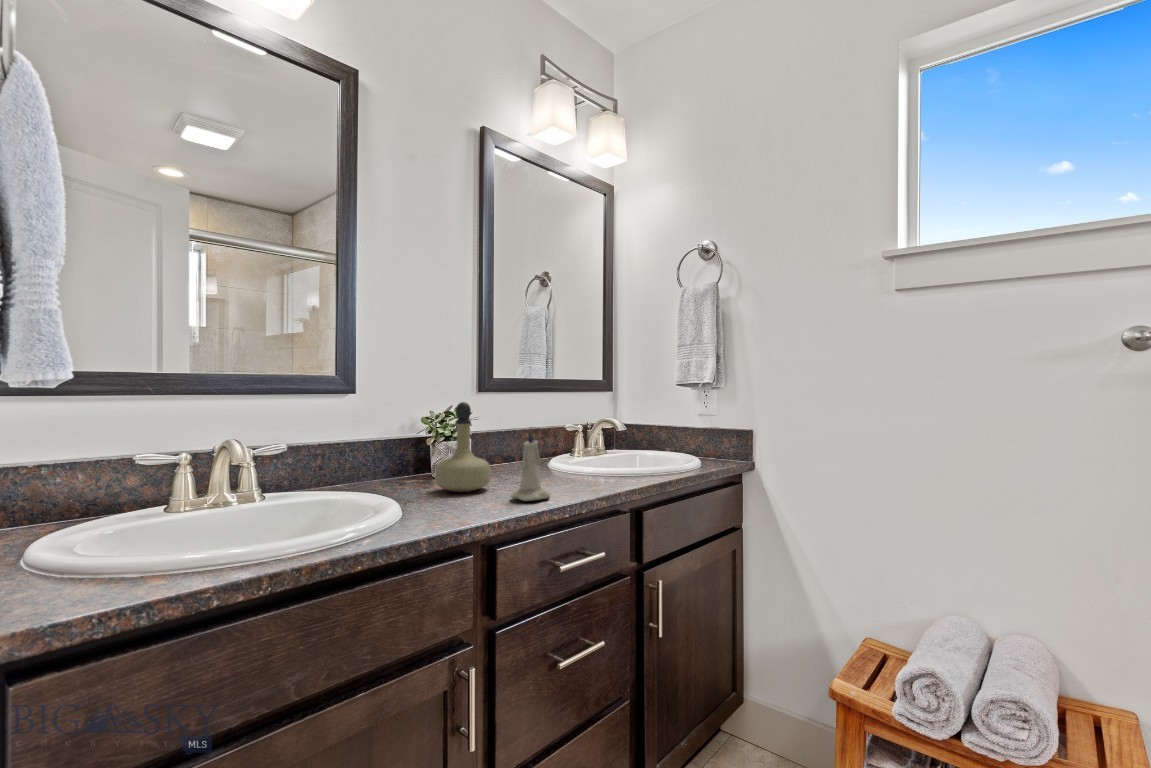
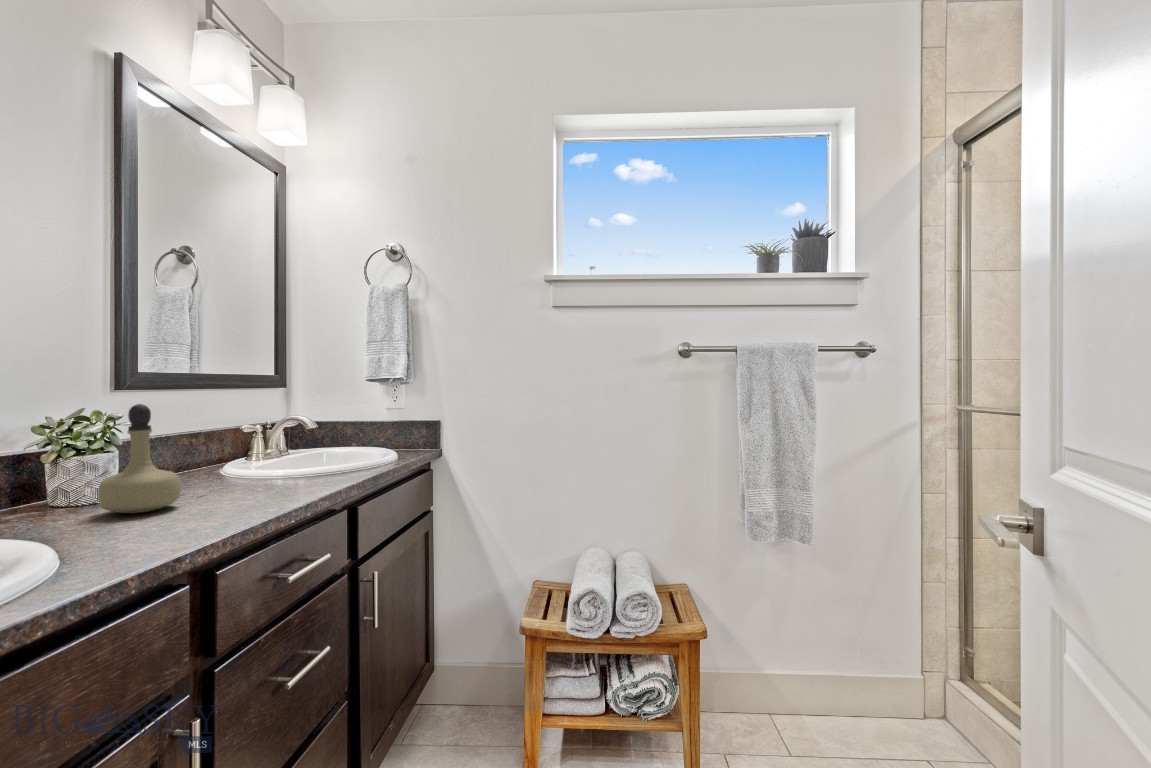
candle: present [511,428,550,501] -> none [222,428,273,510]

